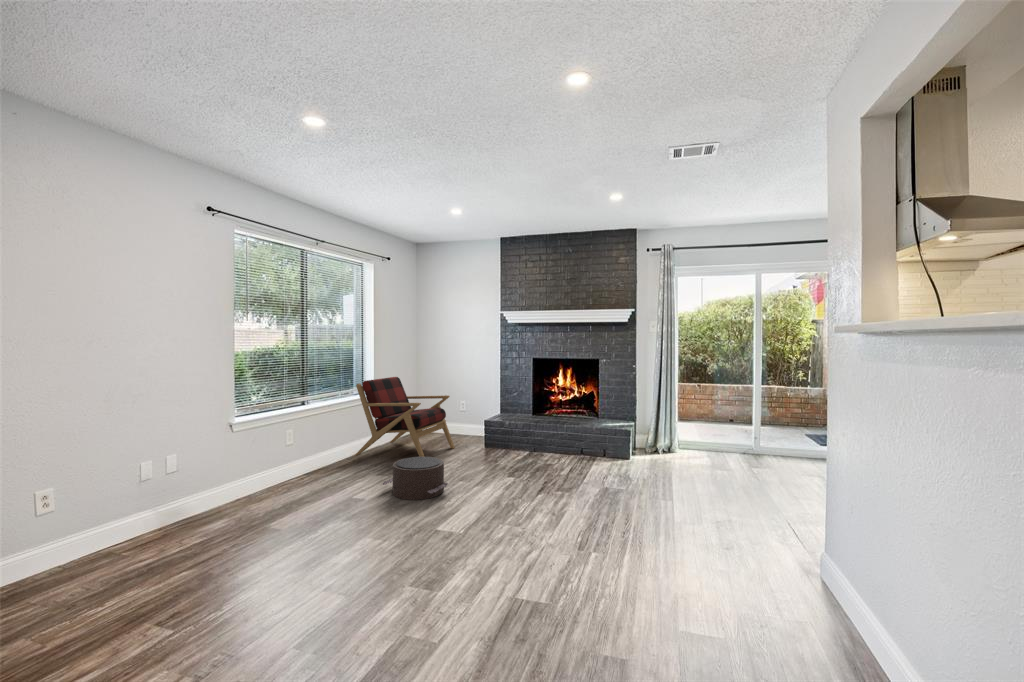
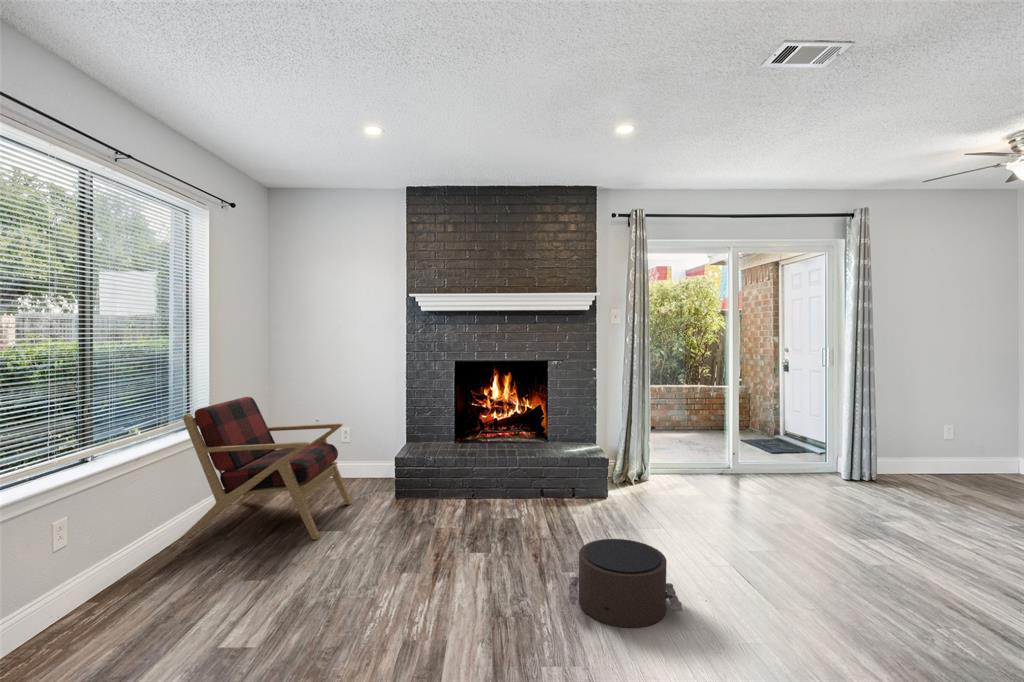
pouf: present [382,457,448,500] -> present [569,539,683,628]

